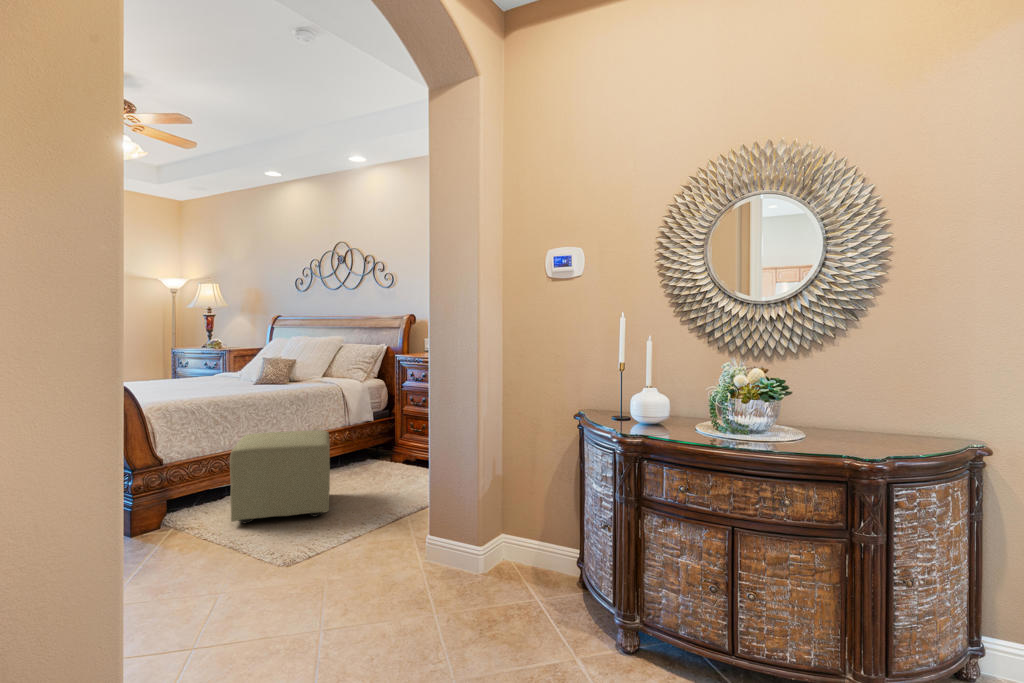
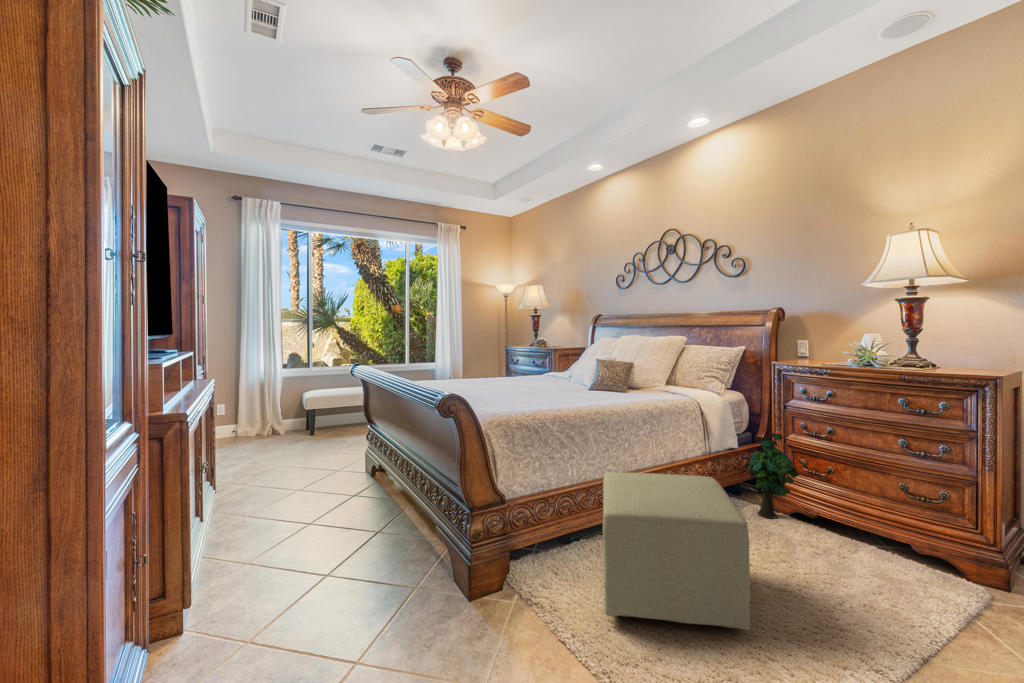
decorative plant: none [372,405,408,468] -> present [744,433,800,519]

